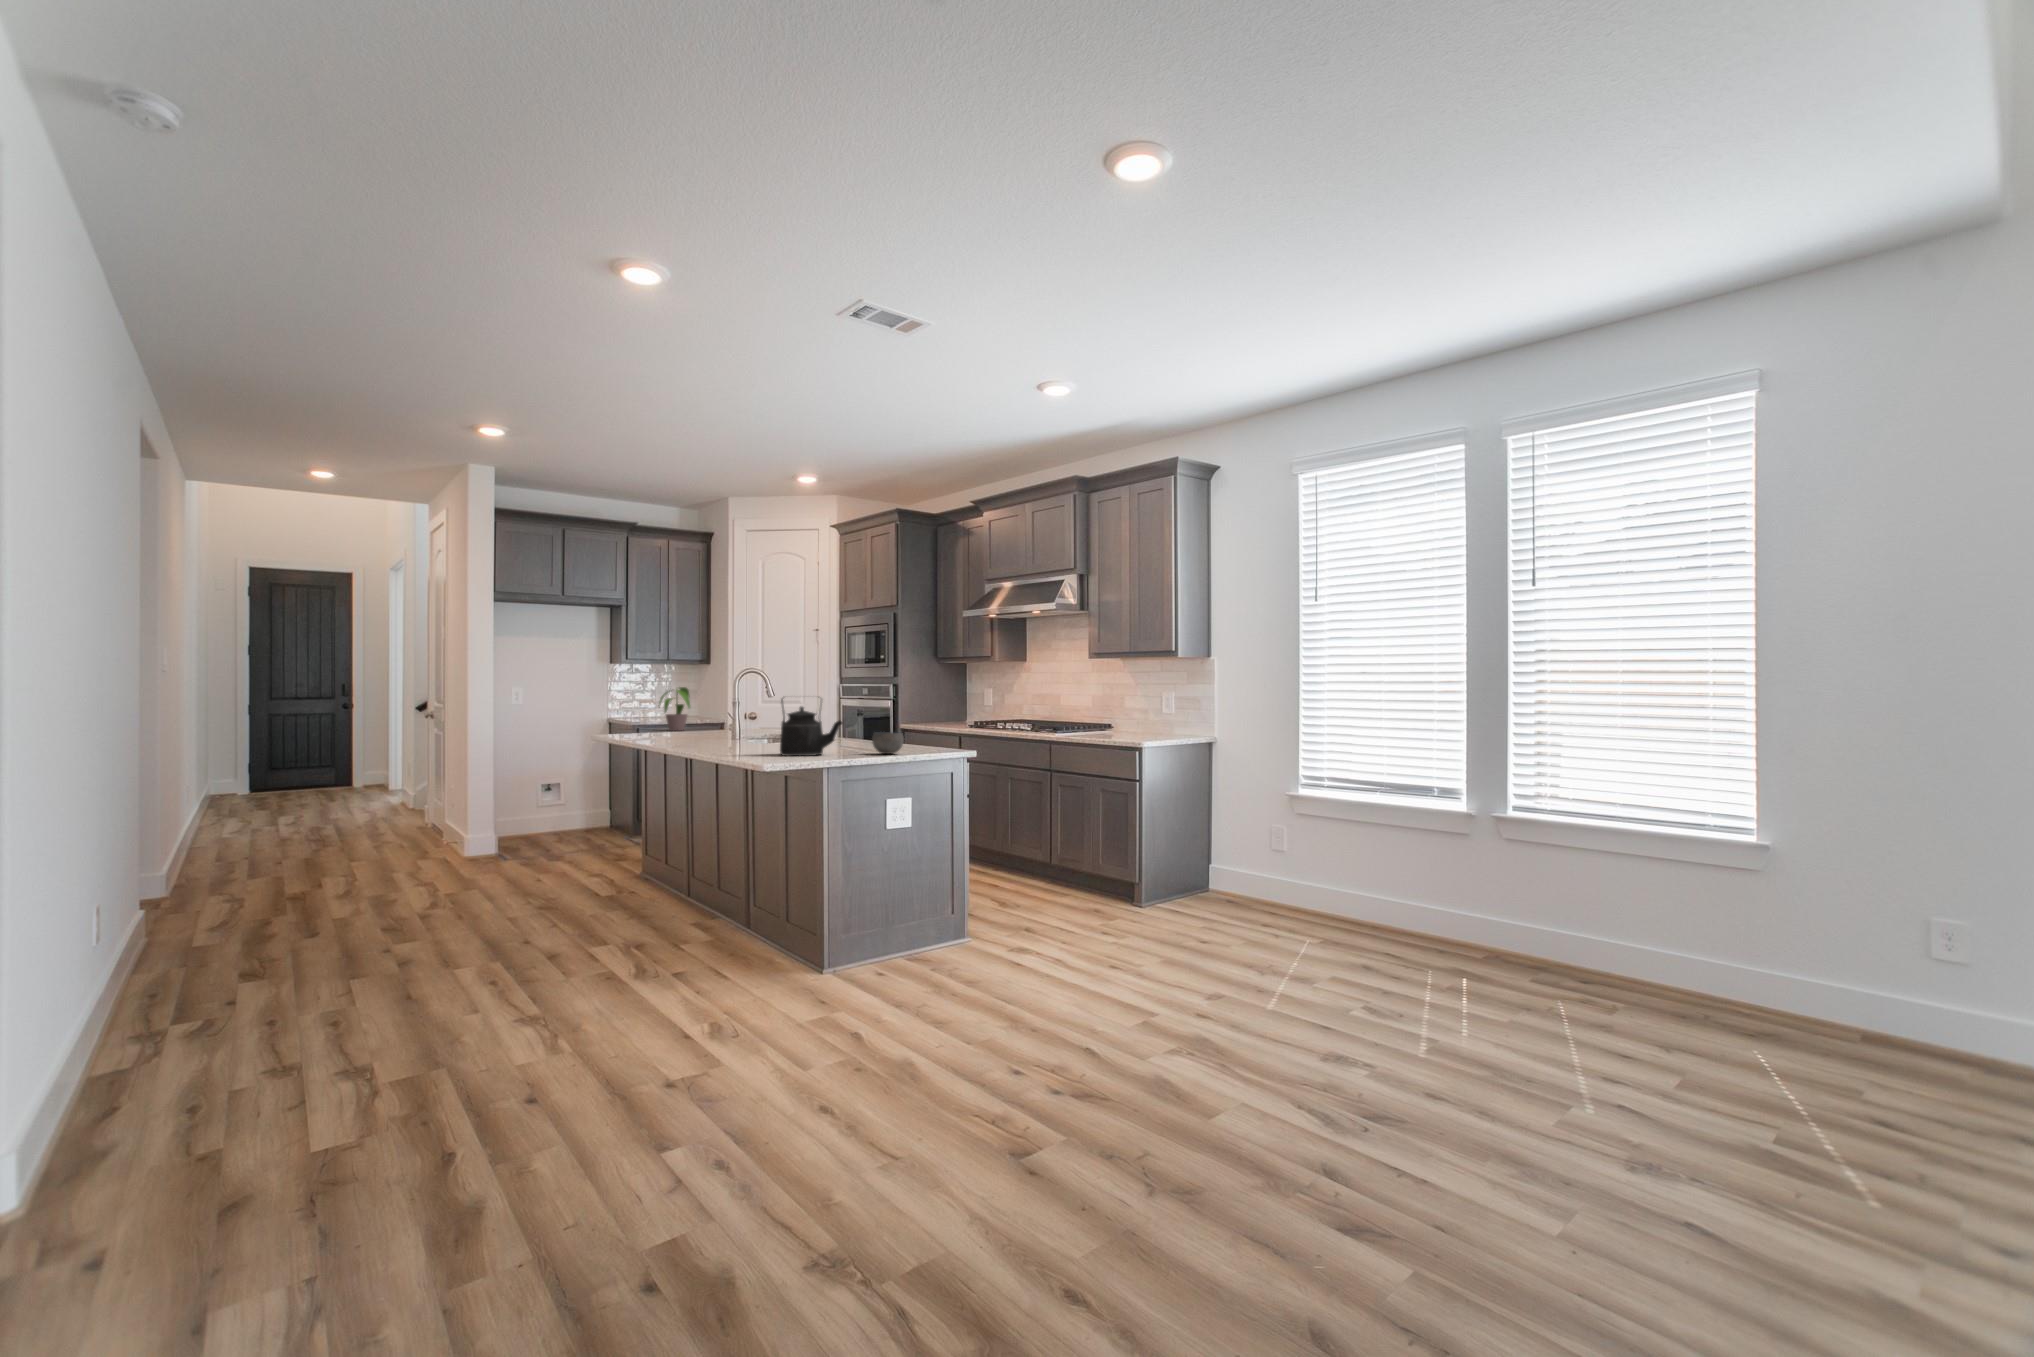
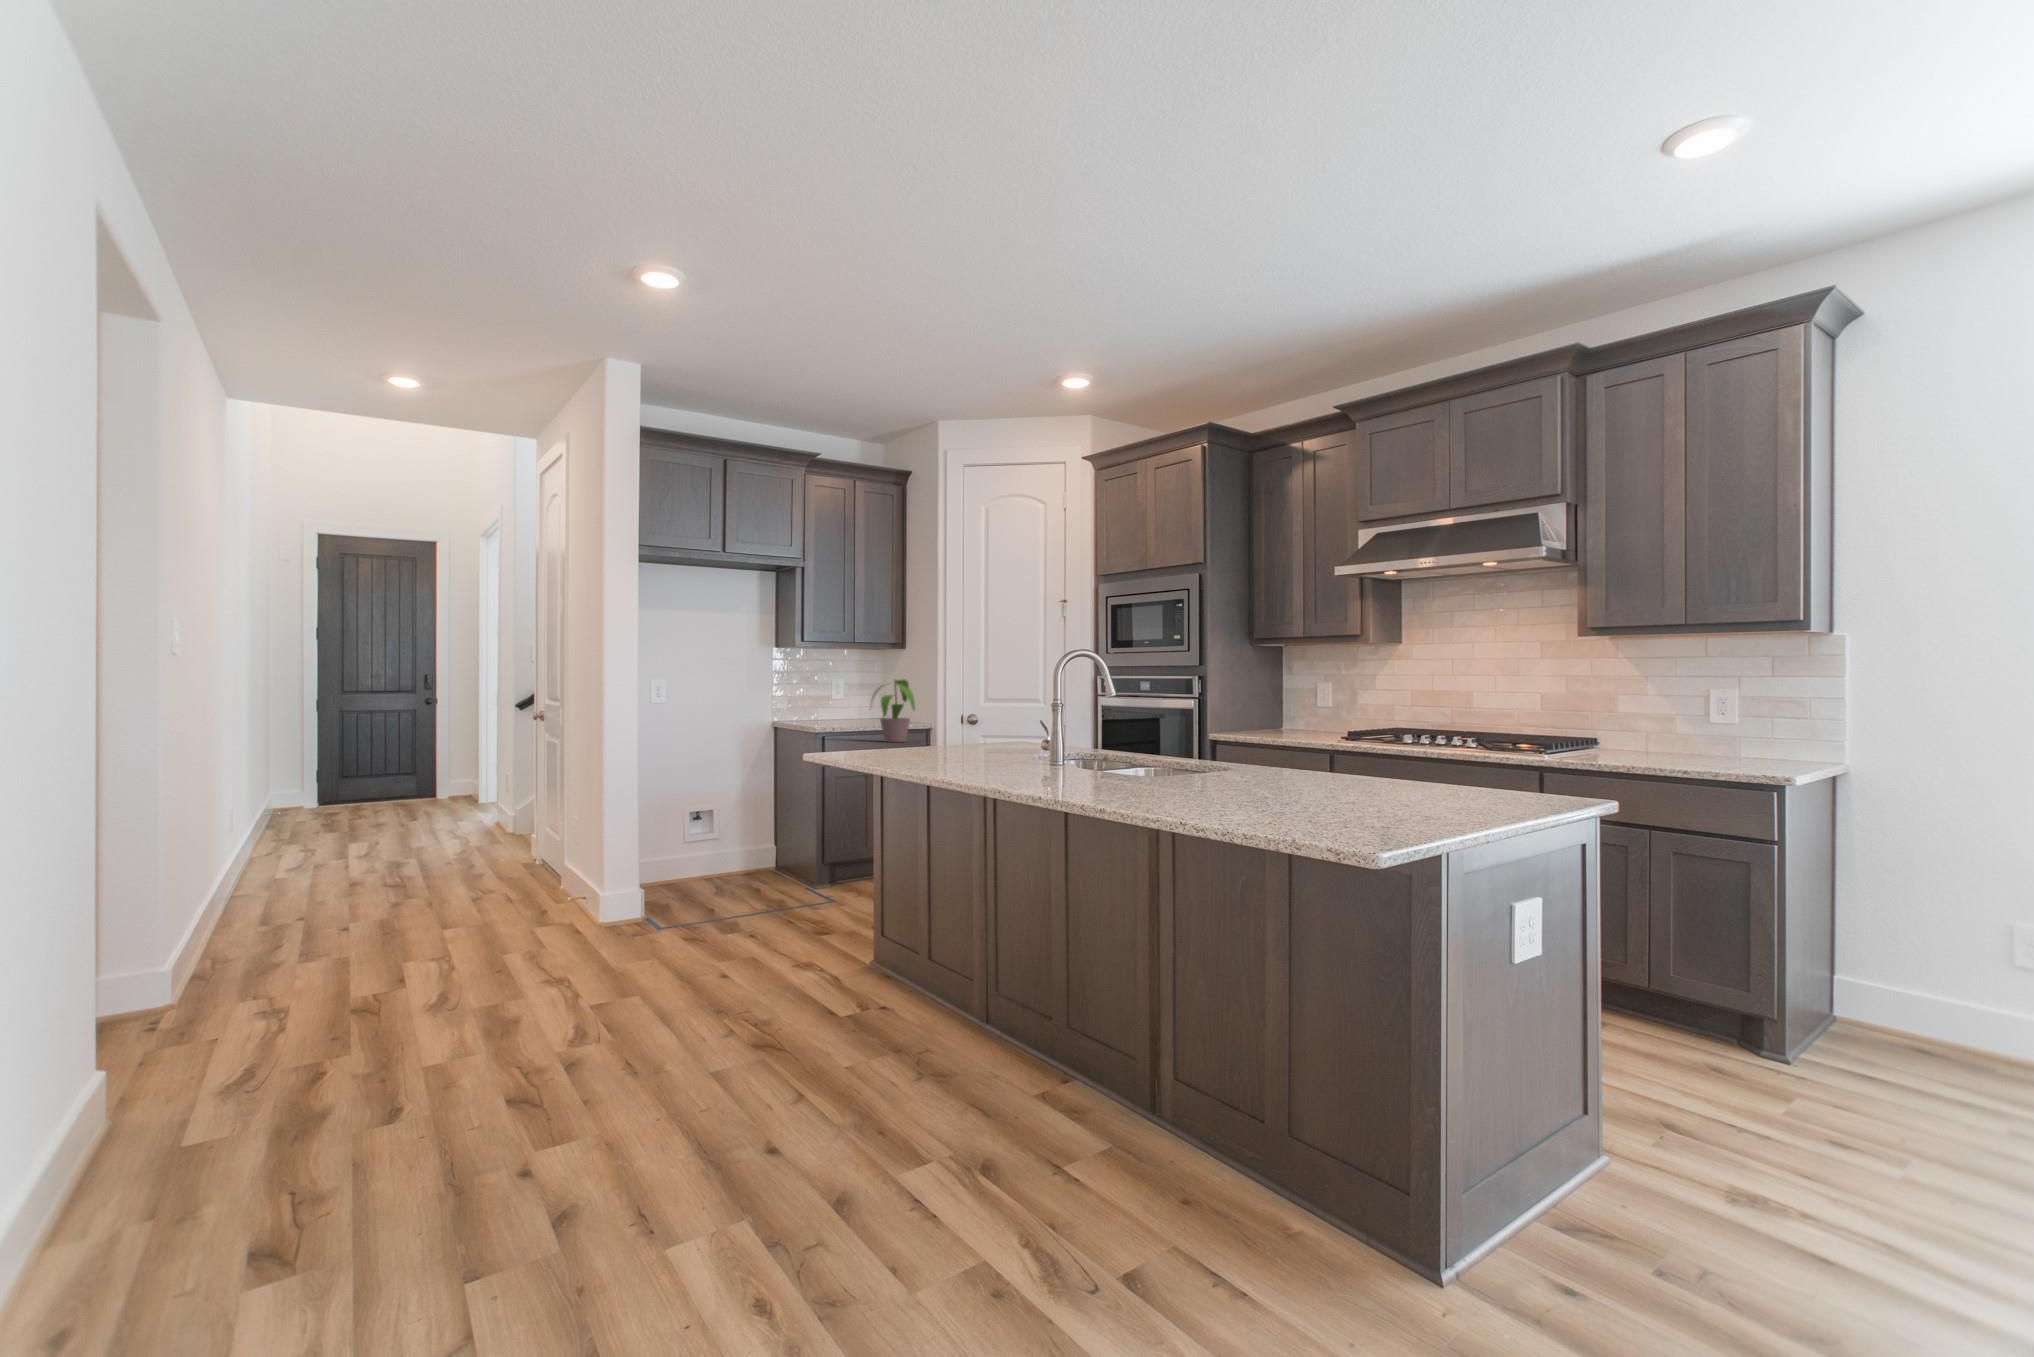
kettle: present [780,698,842,756] -> none [1268,695,1395,814]
bowl: present [872,732,904,754] -> none [1420,764,1484,807]

